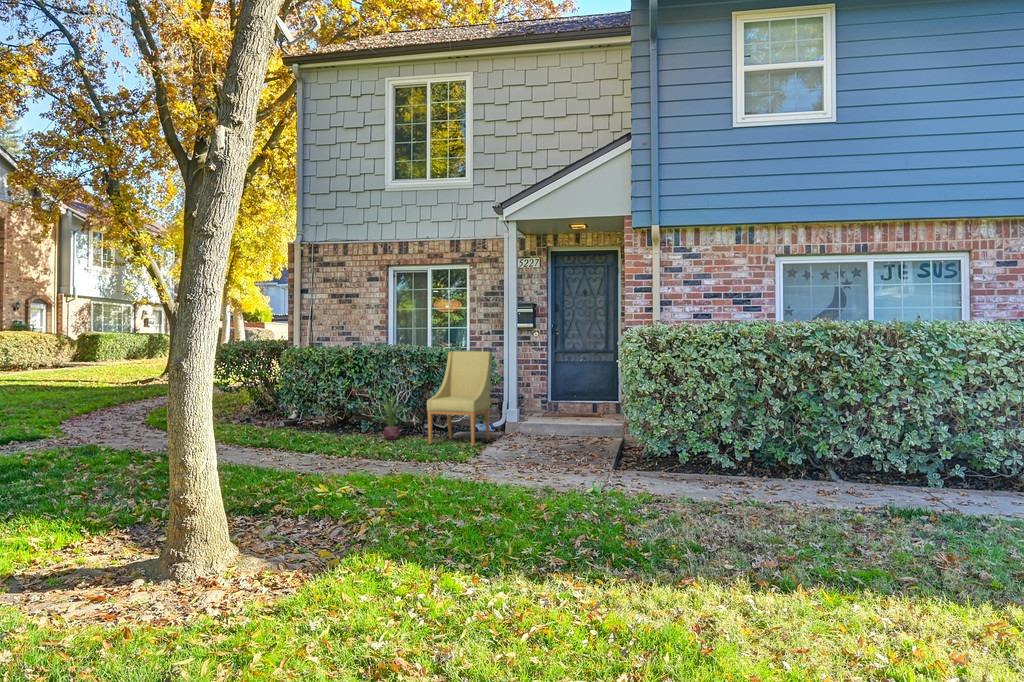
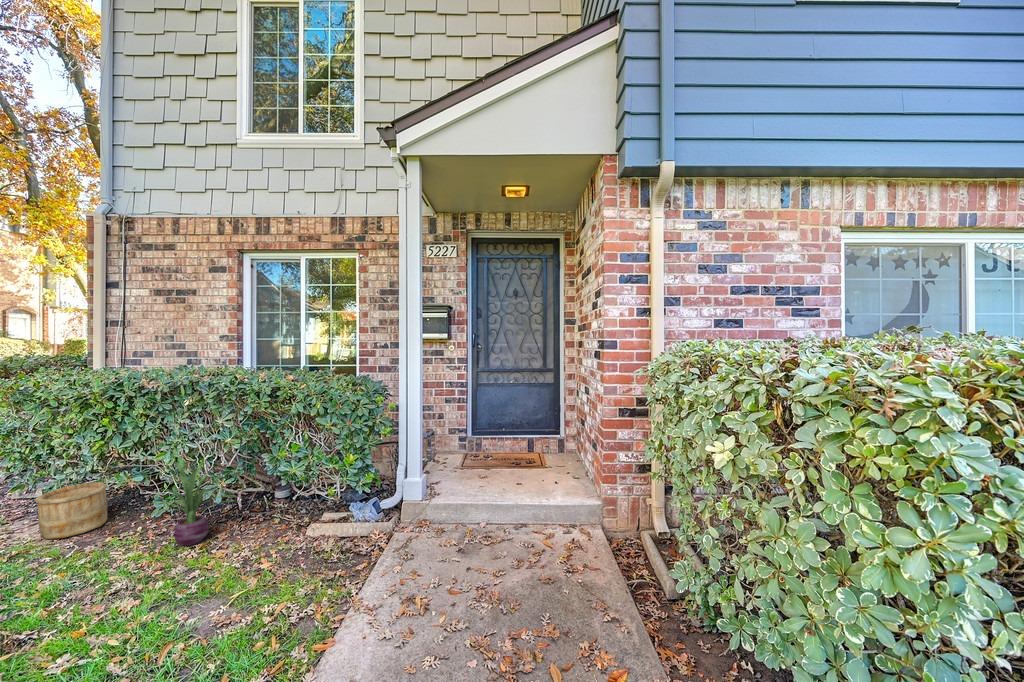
chair: present [427,351,492,446] -> none [243,381,380,575]
wooden bucket: none [308,411,337,436] -> present [35,482,107,539]

